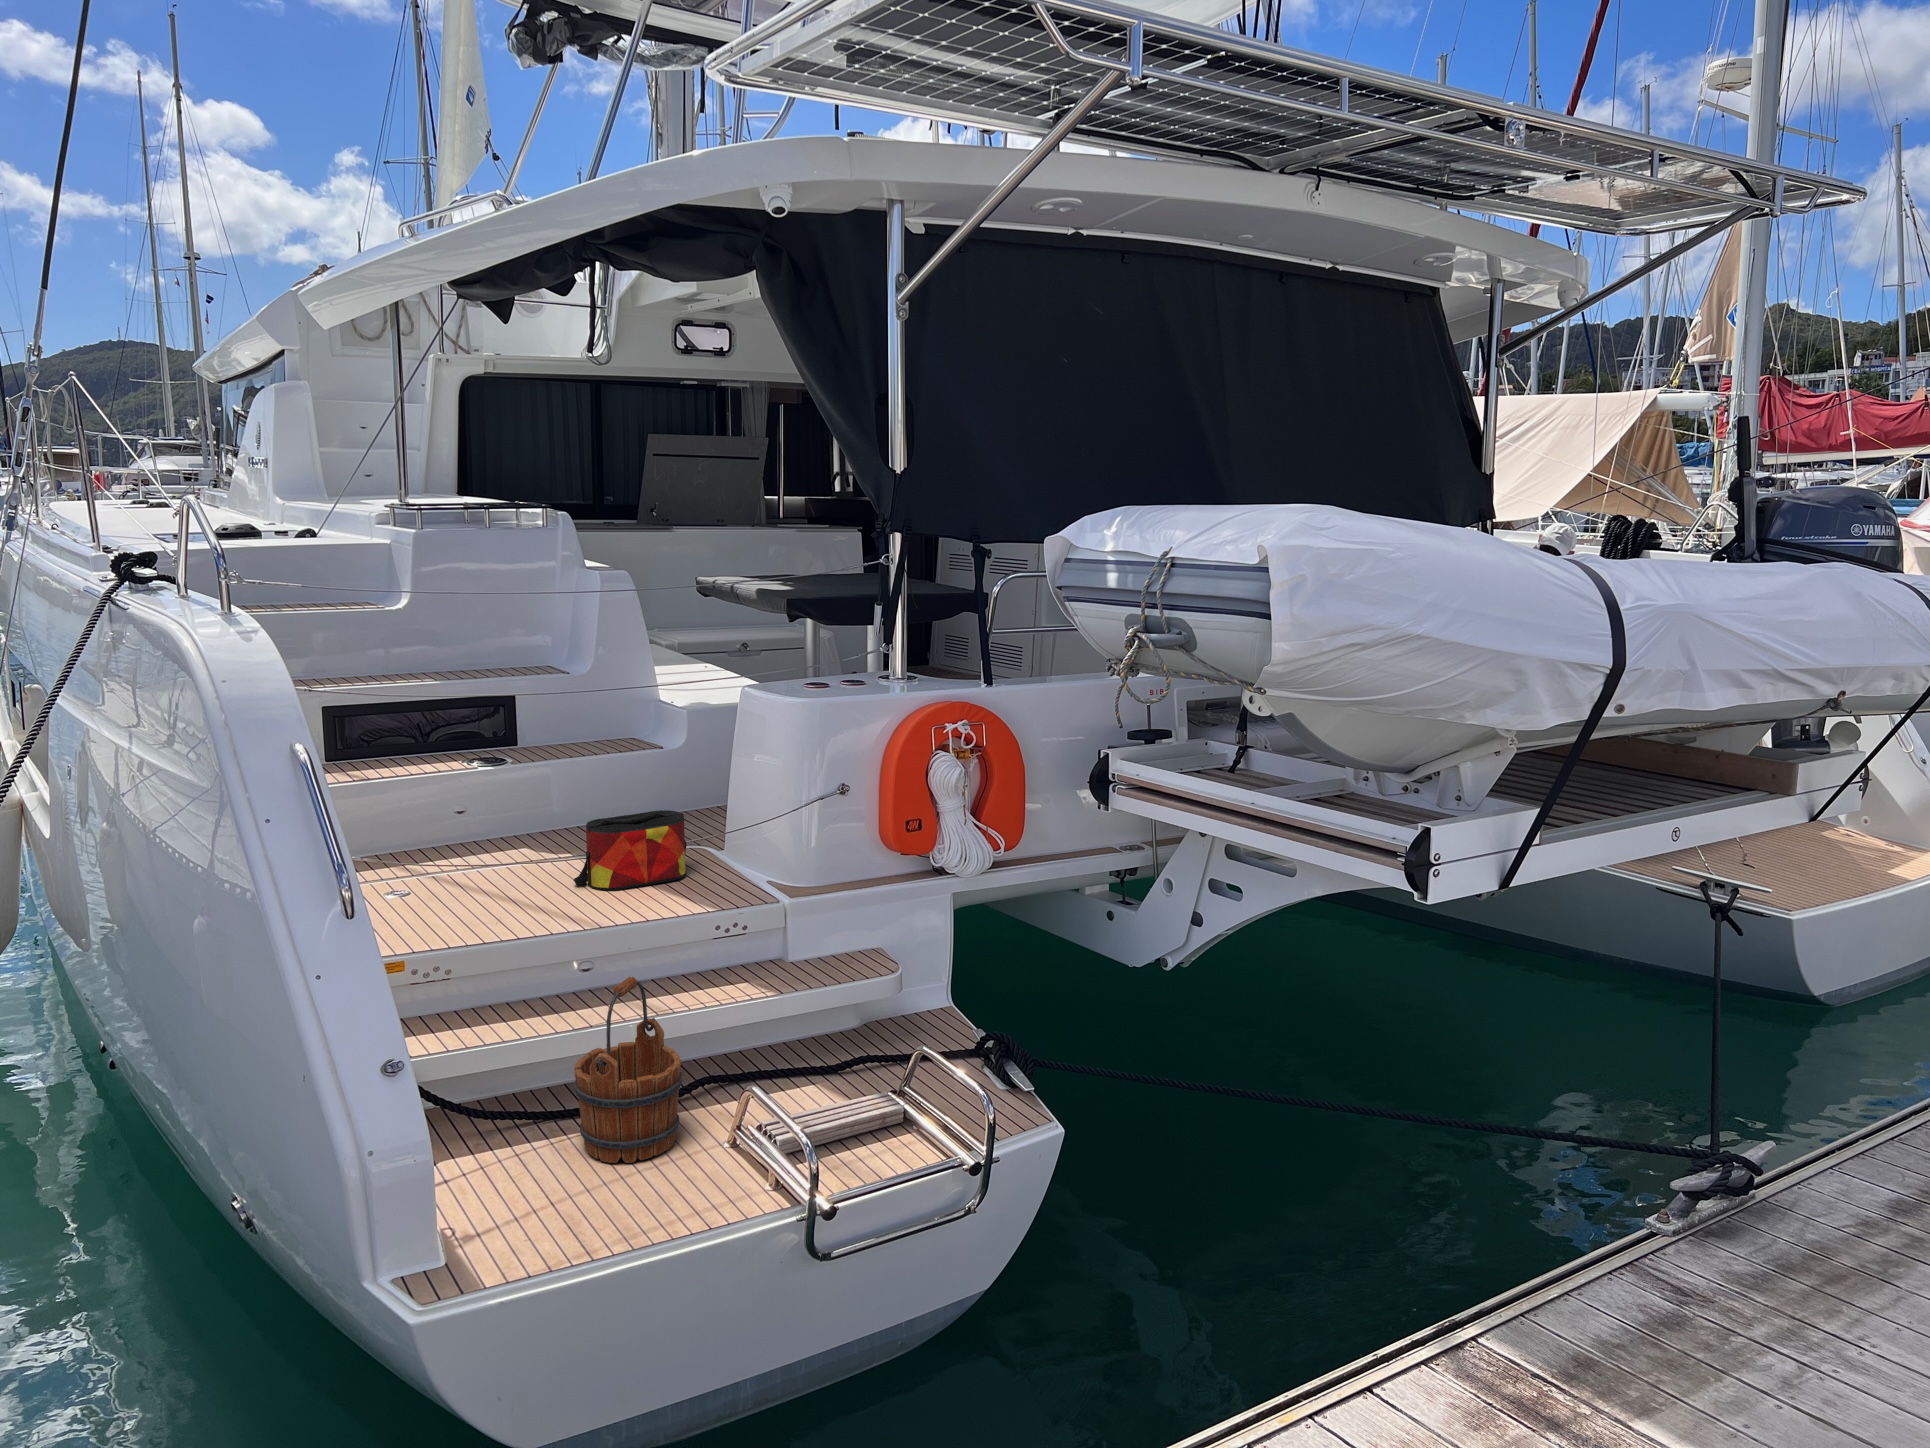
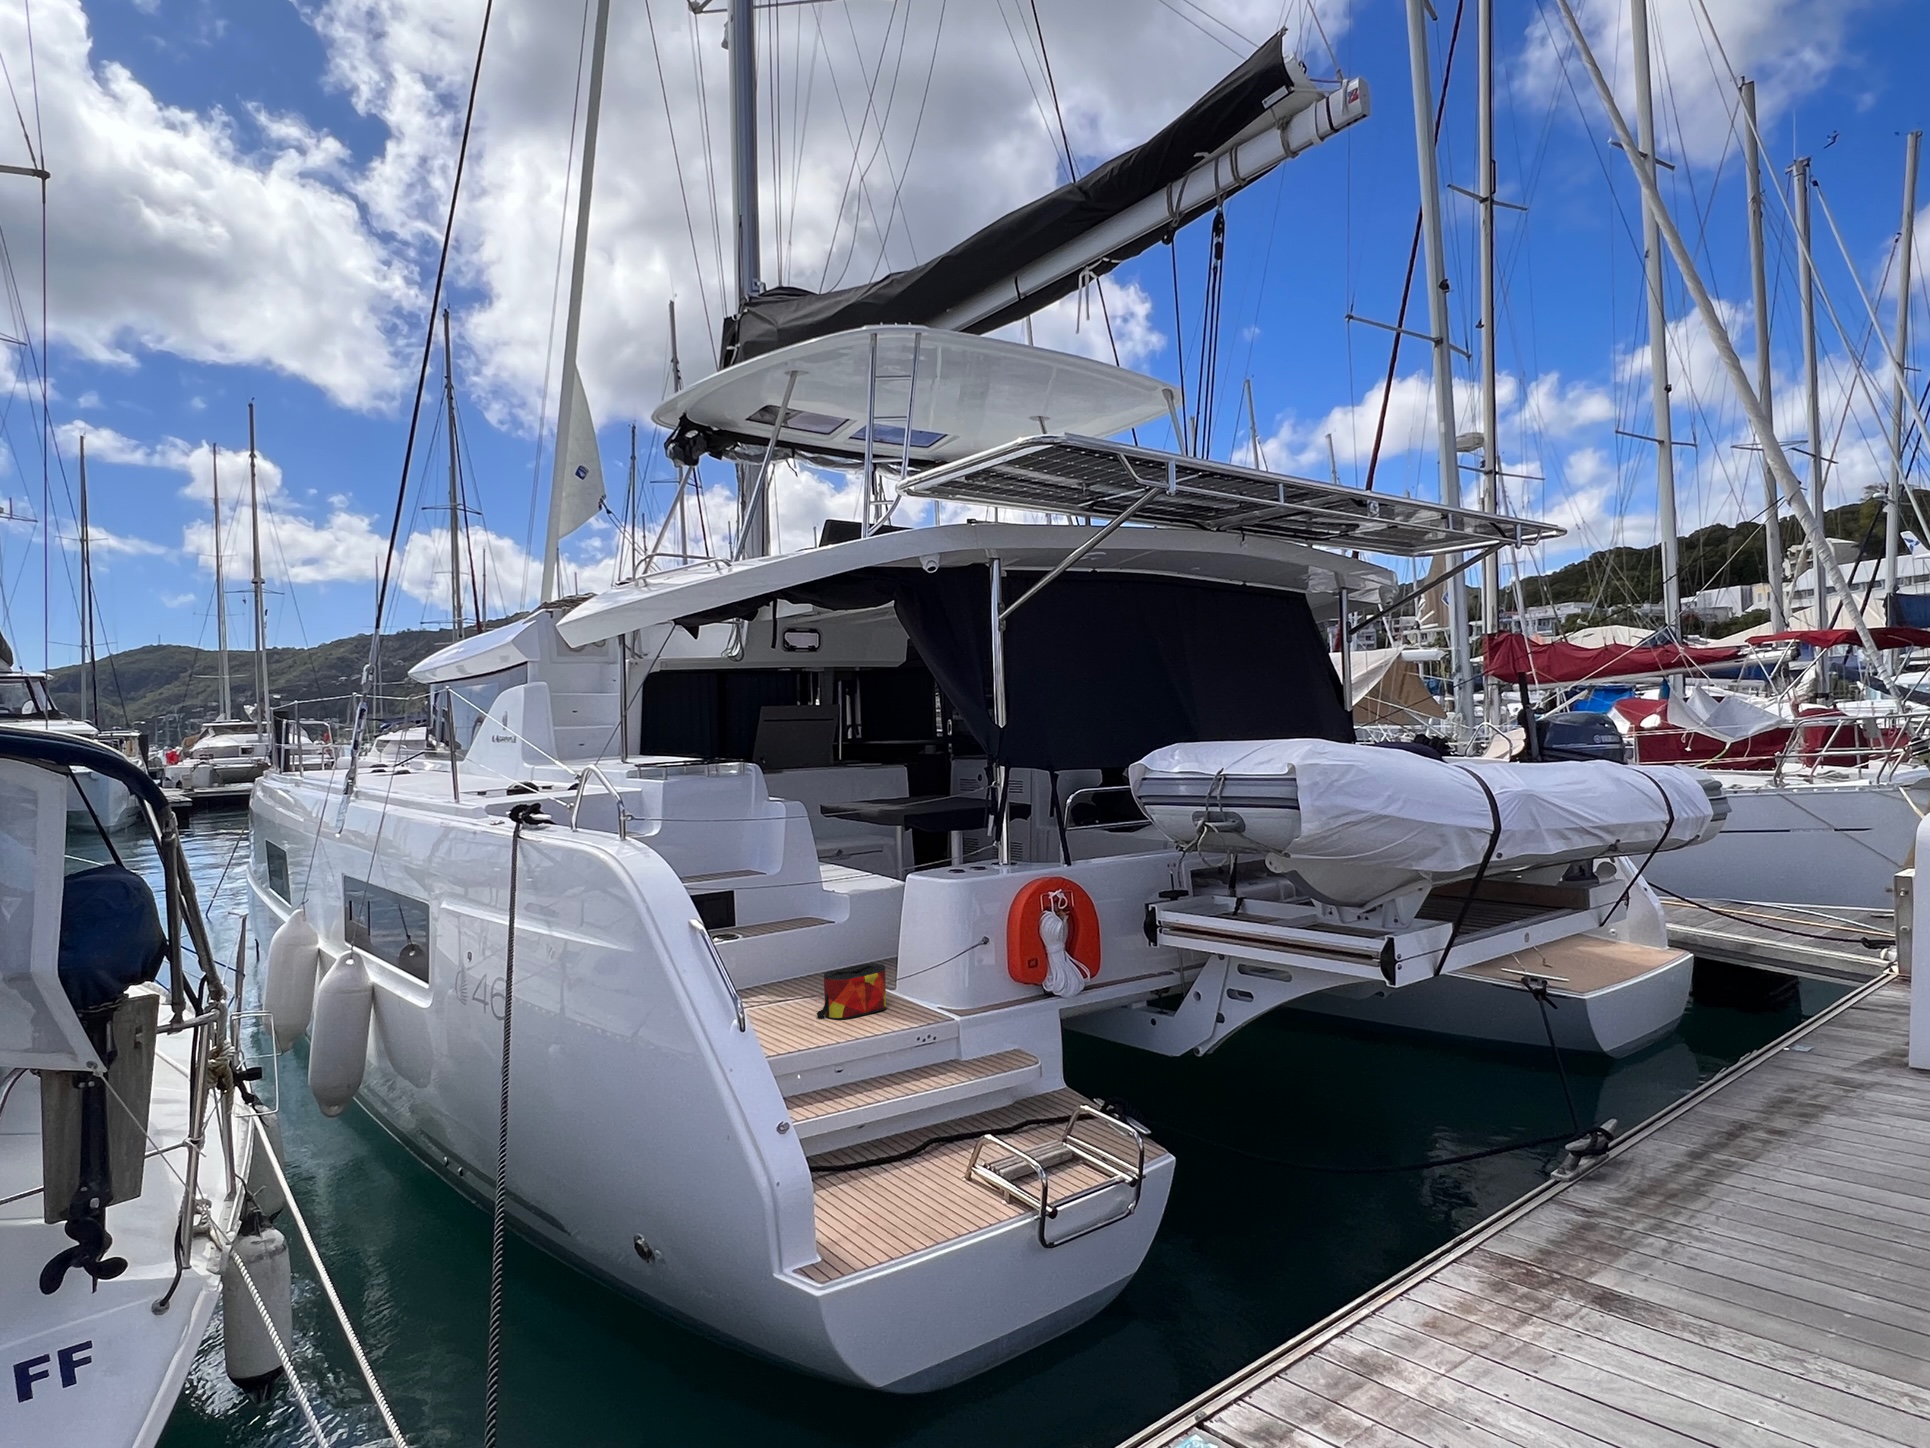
wooden bucket: present [574,977,682,1163] -> none [866,1067,936,1195]

